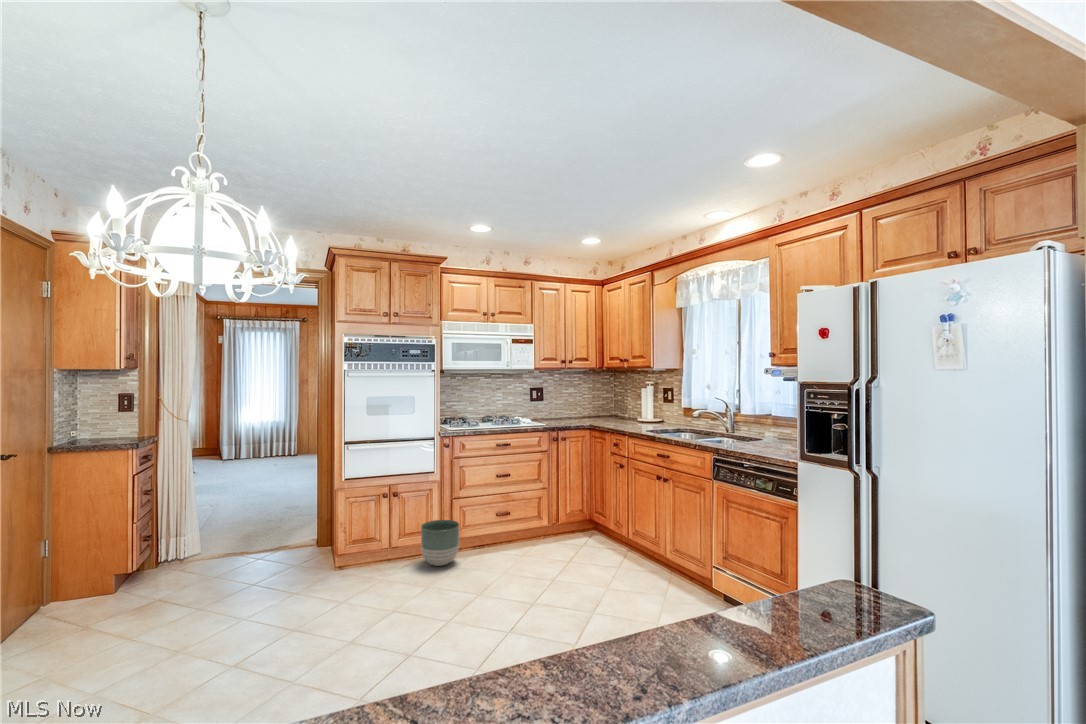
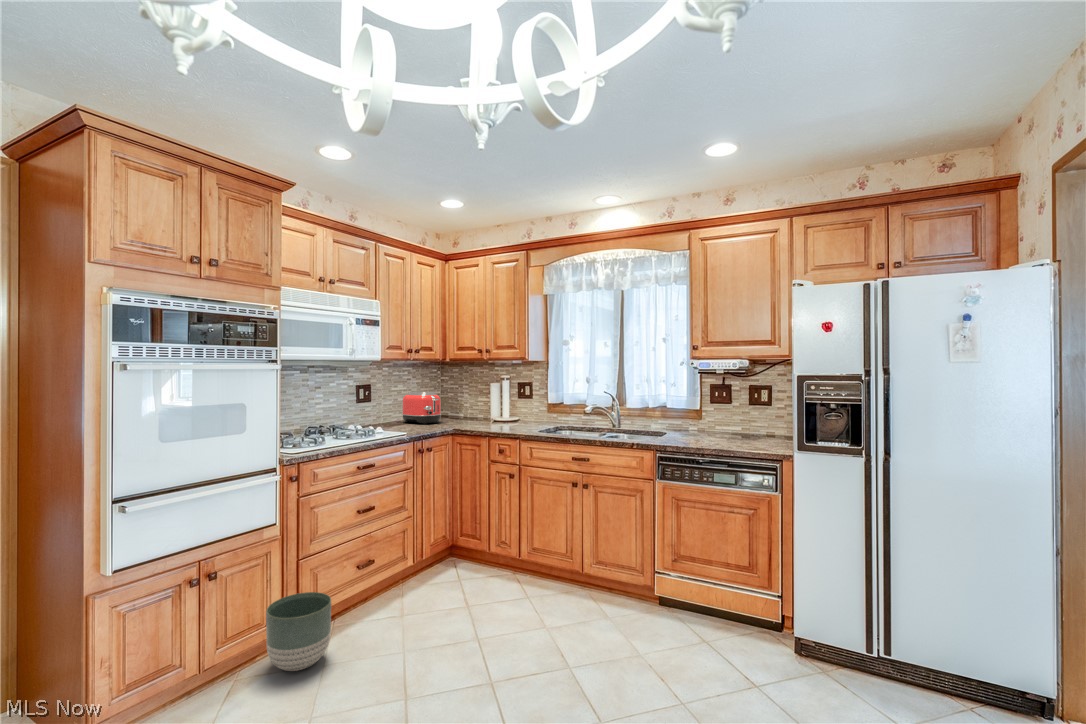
toaster: none [570,393,597,419] -> present [402,392,441,424]

